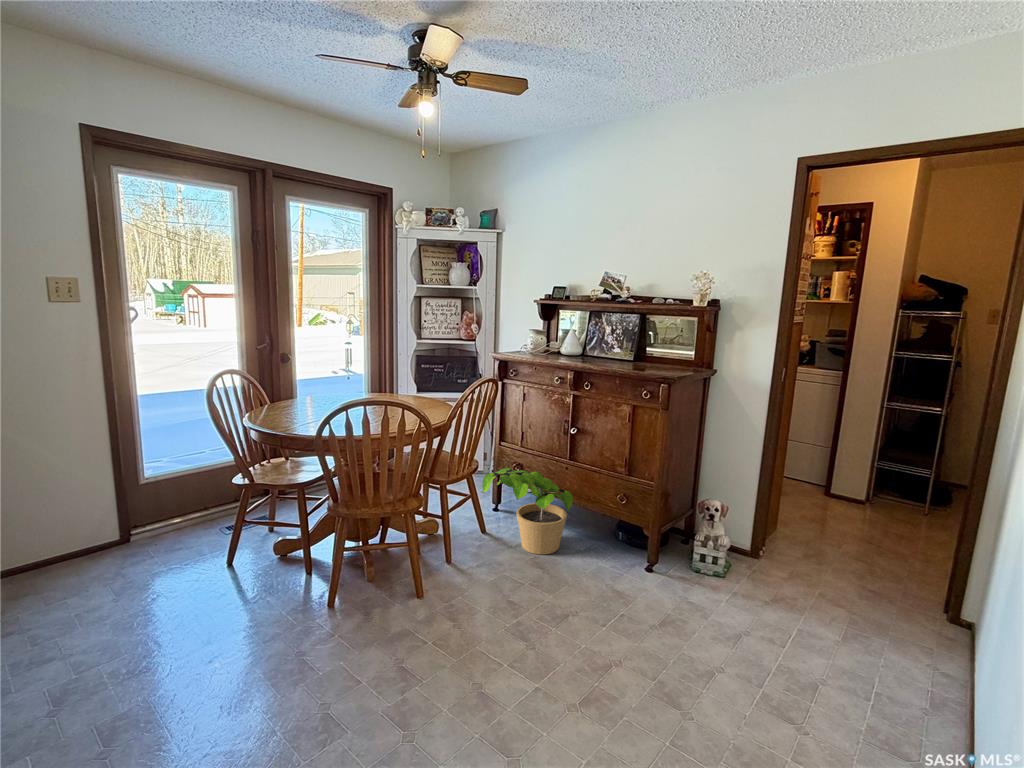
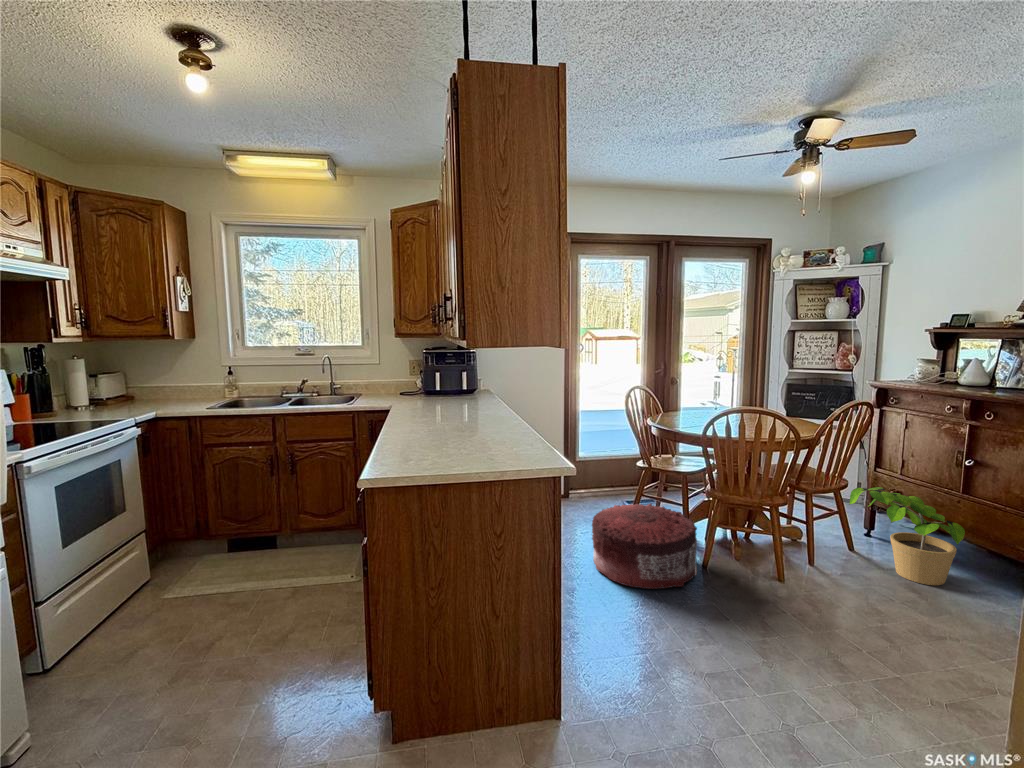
pouf: none [142,540,319,693] -> present [592,504,697,589]

